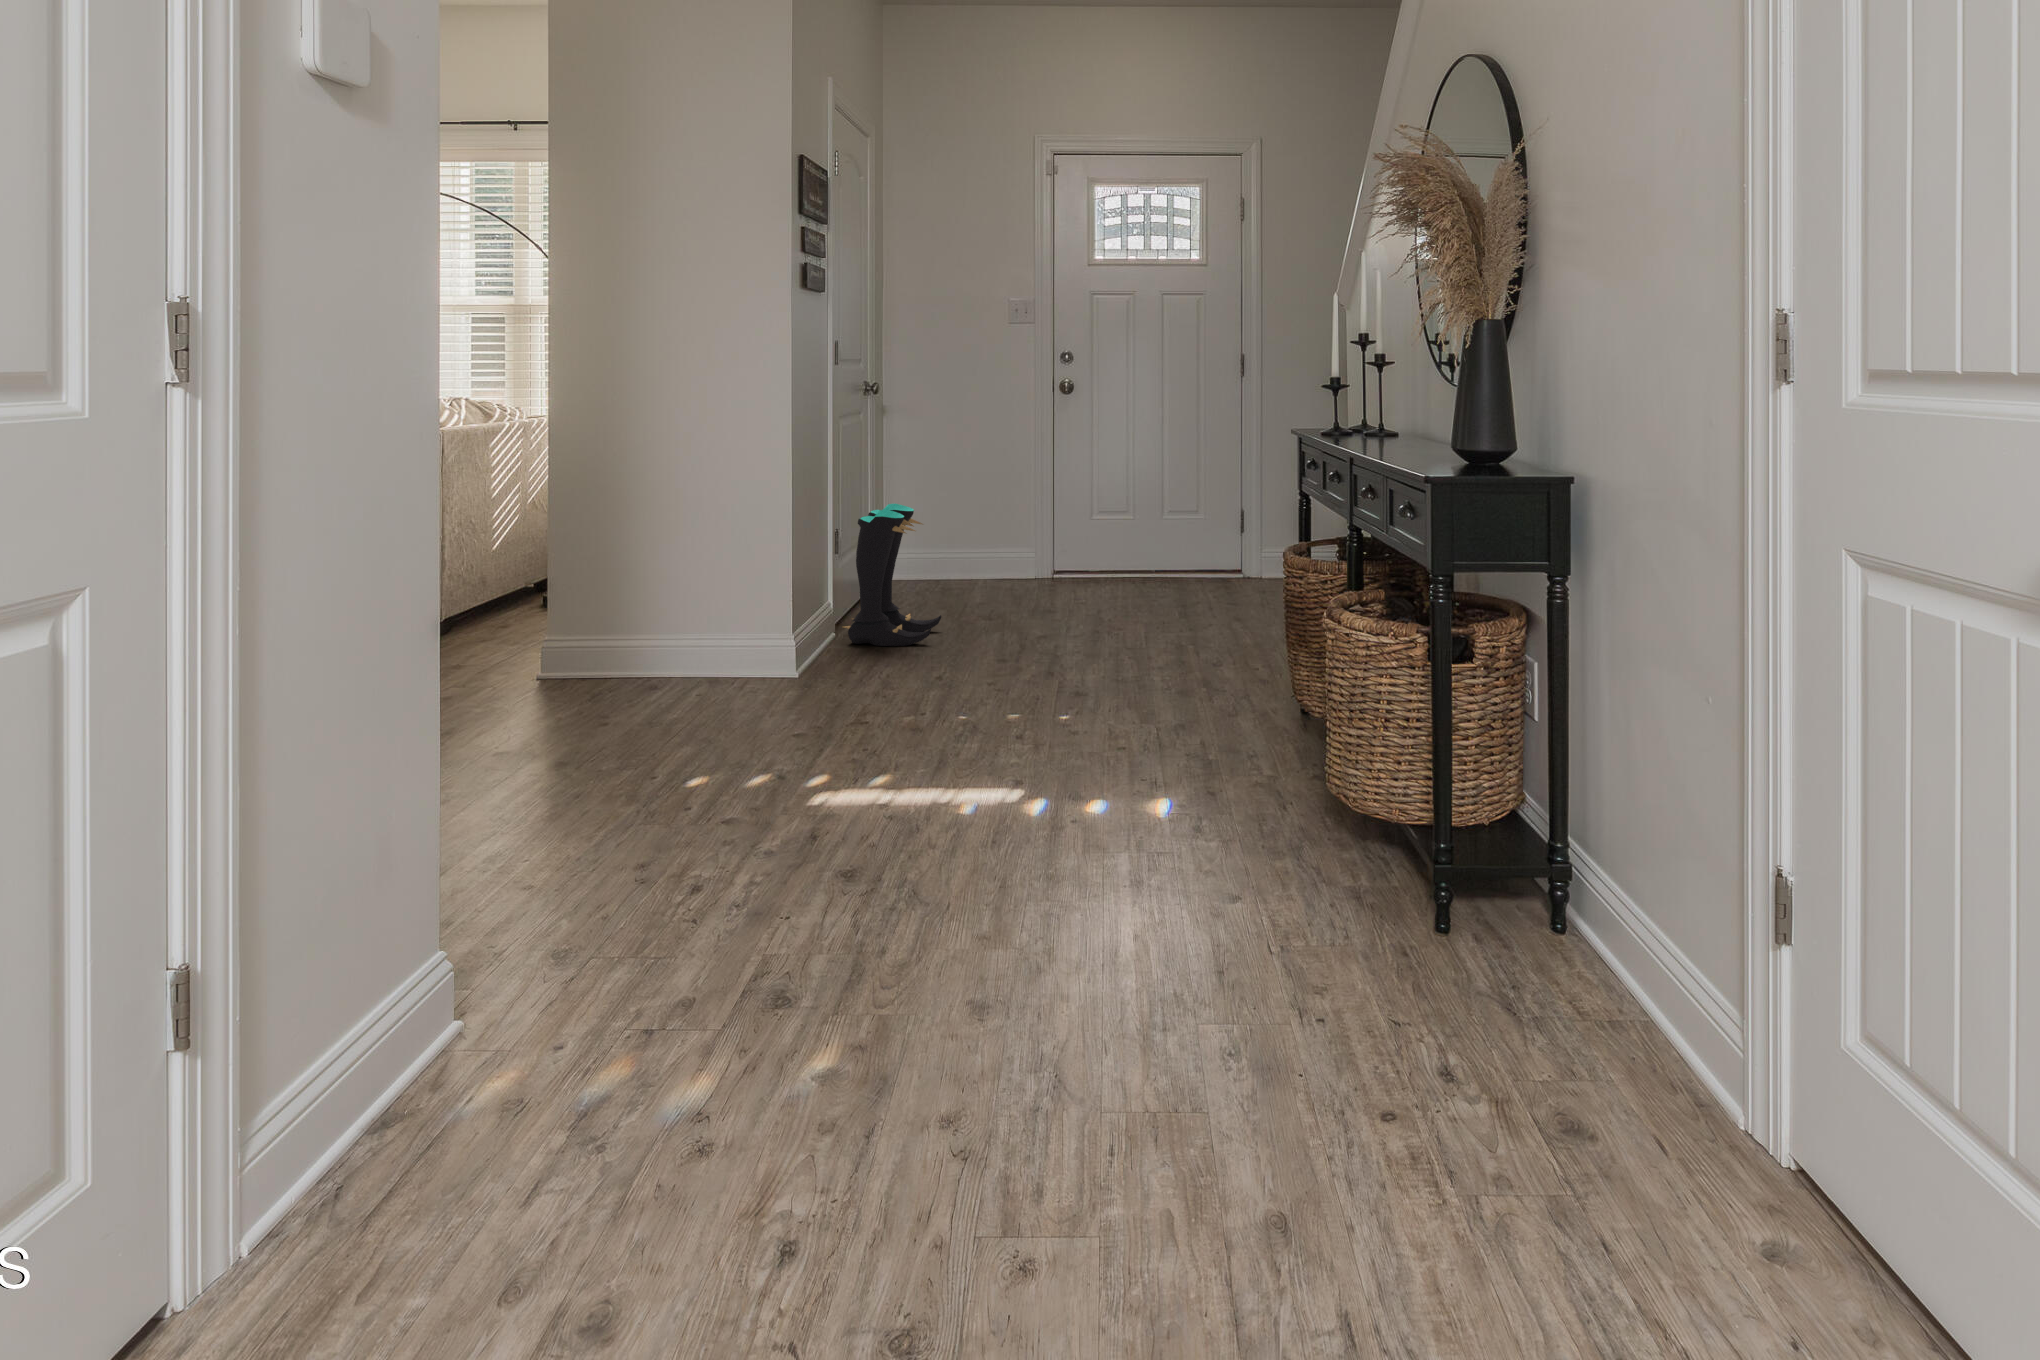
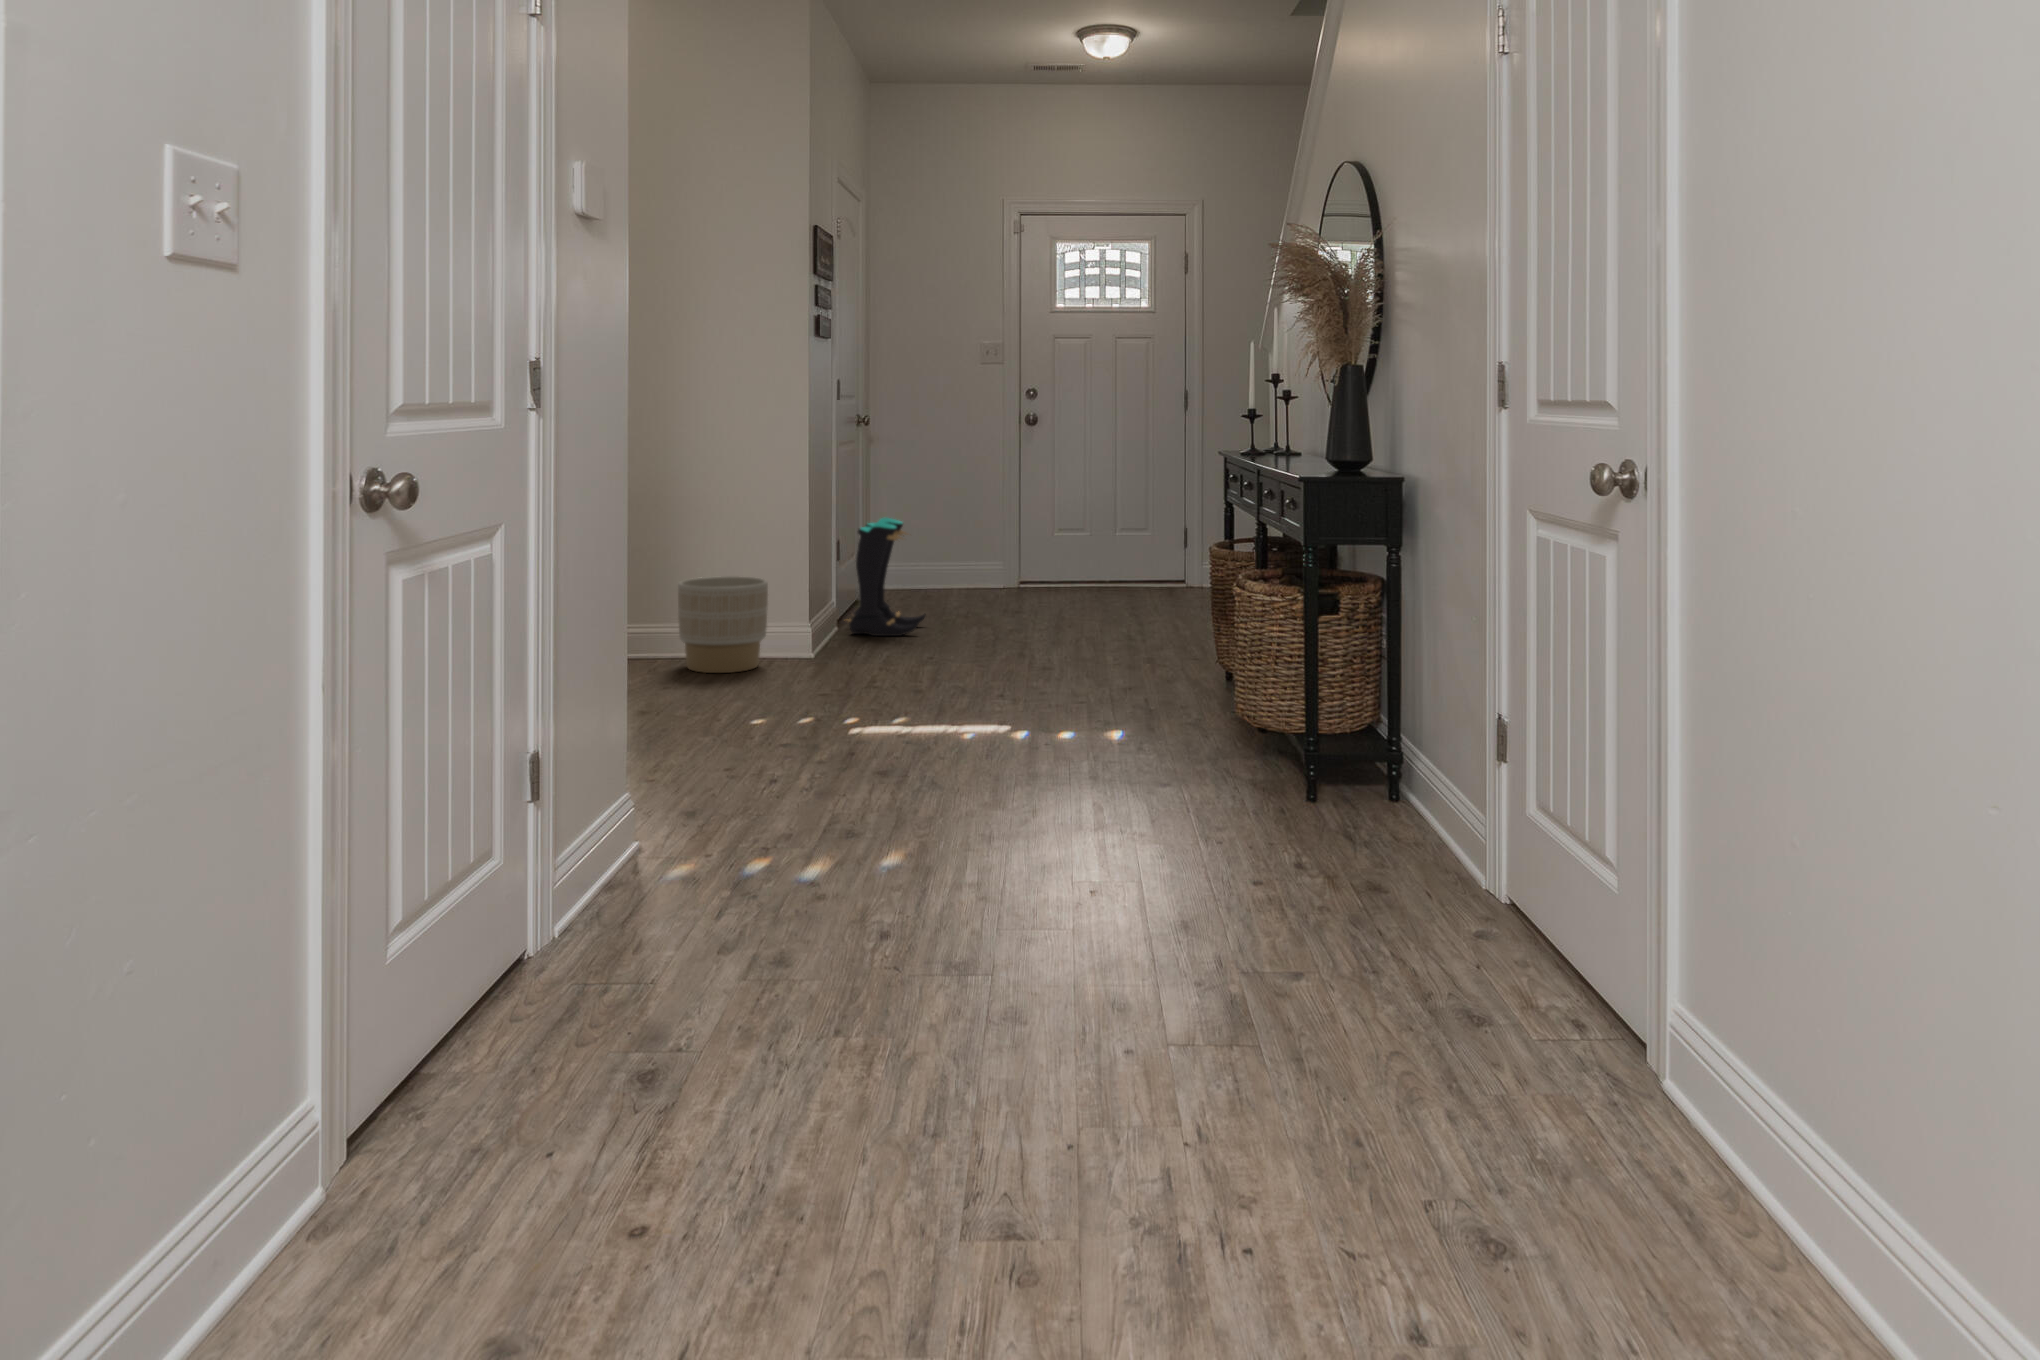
planter: none [621,583,736,707] -> present [678,576,768,673]

